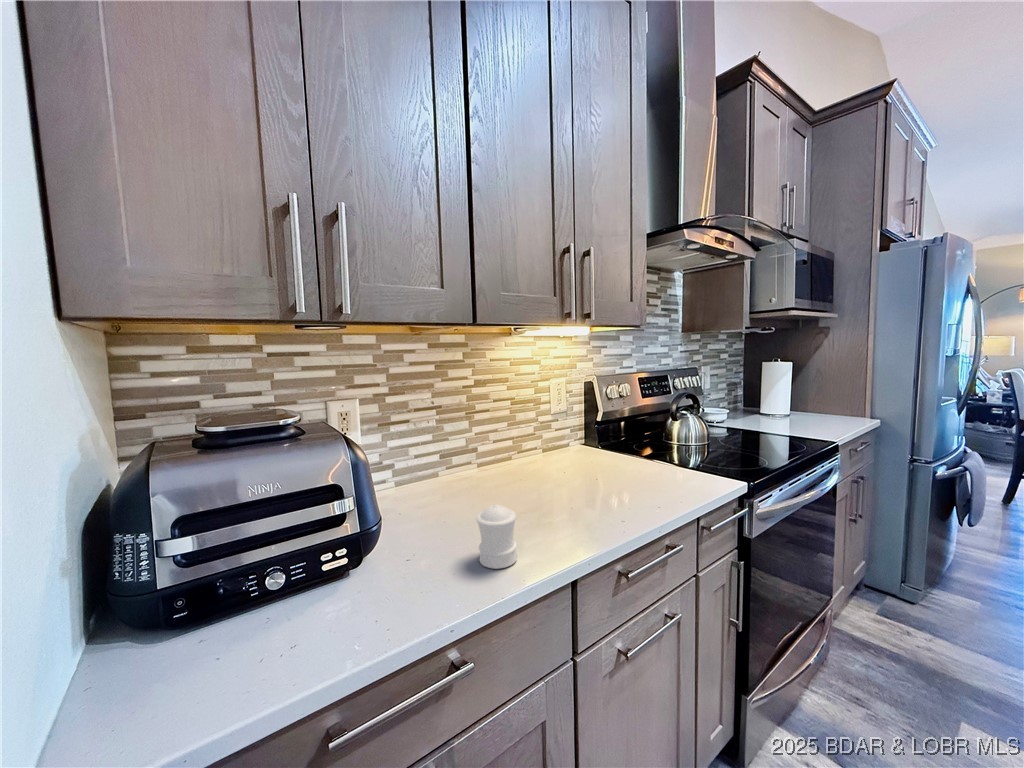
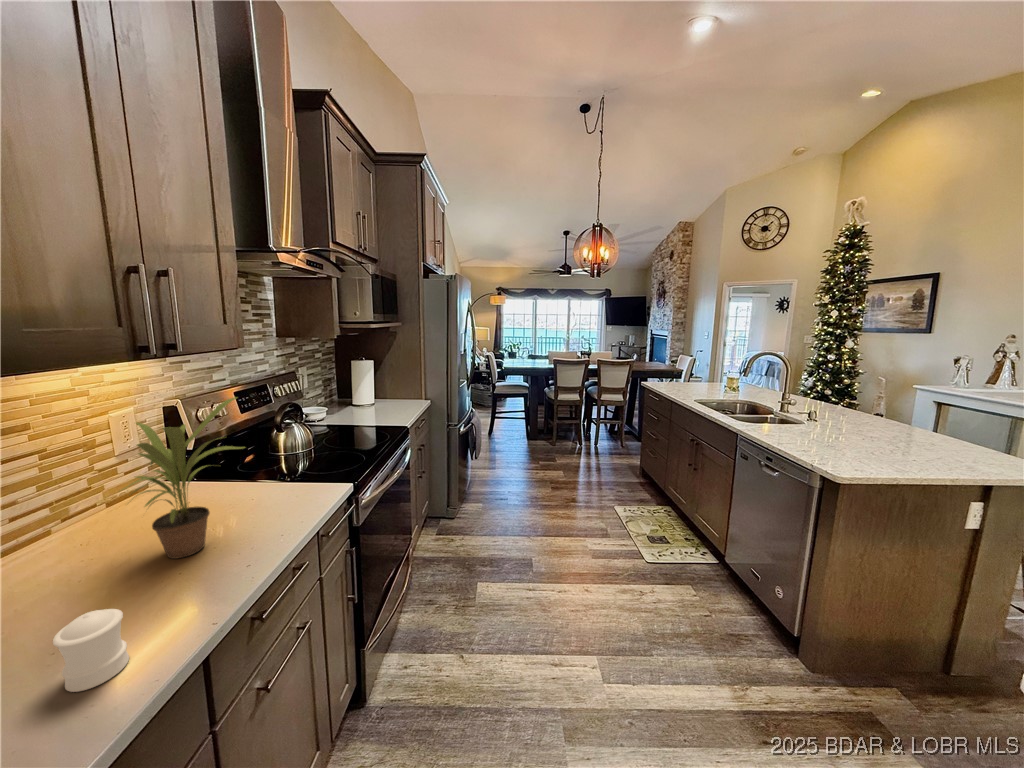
potted plant: none [538,359,633,502] -> present [123,397,244,559]

